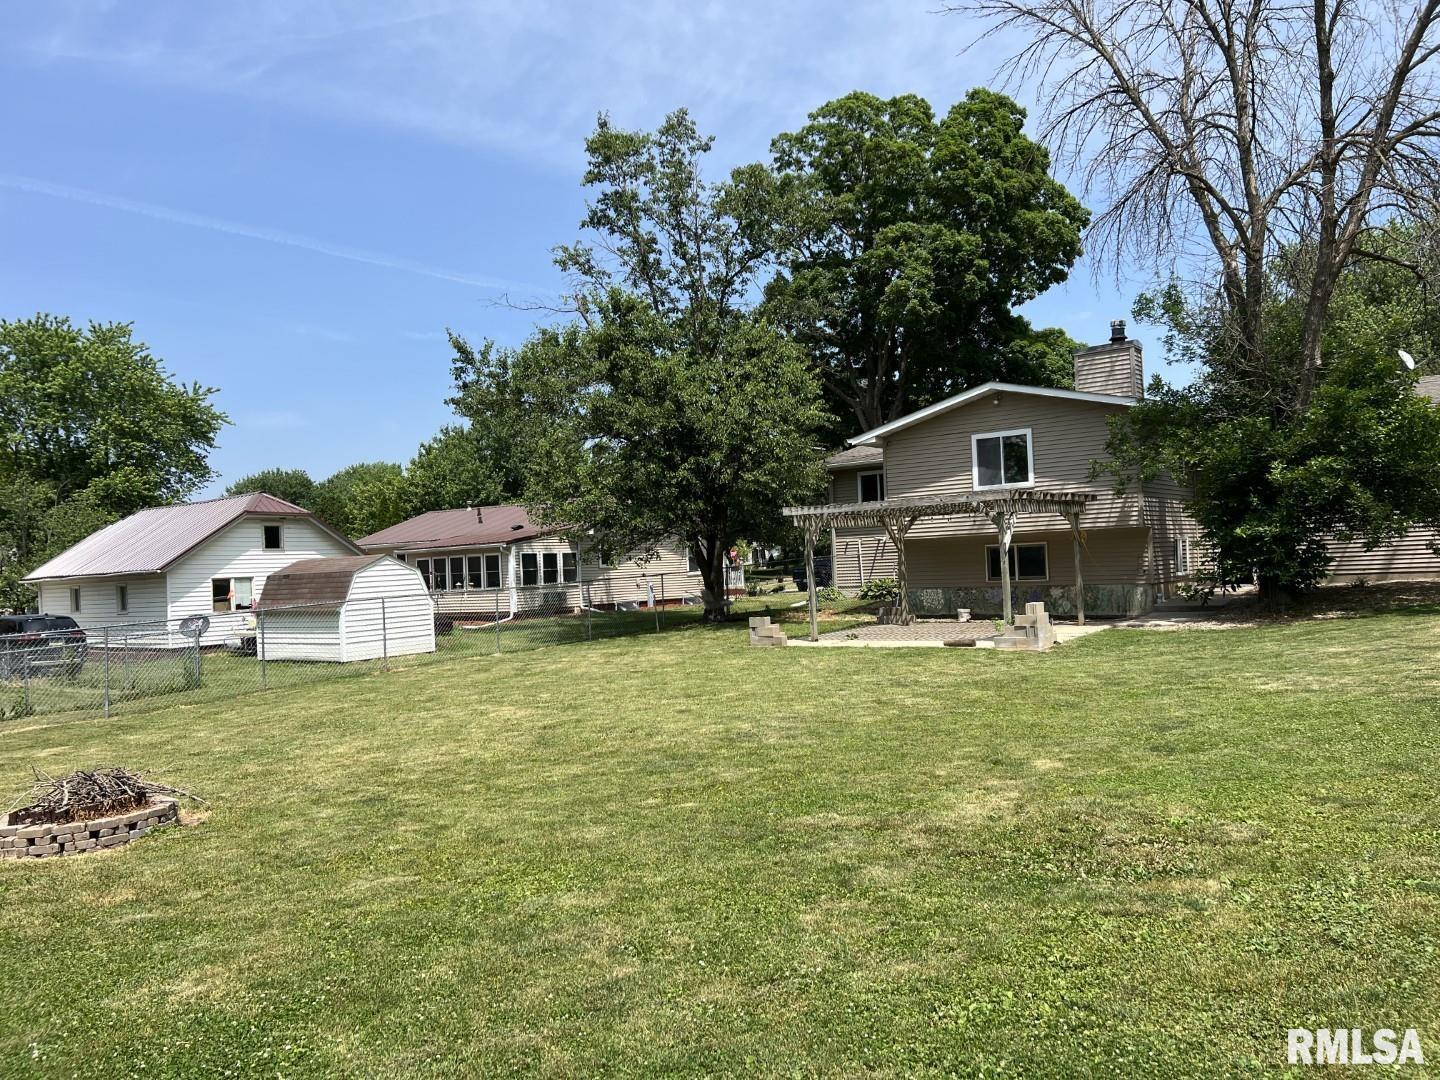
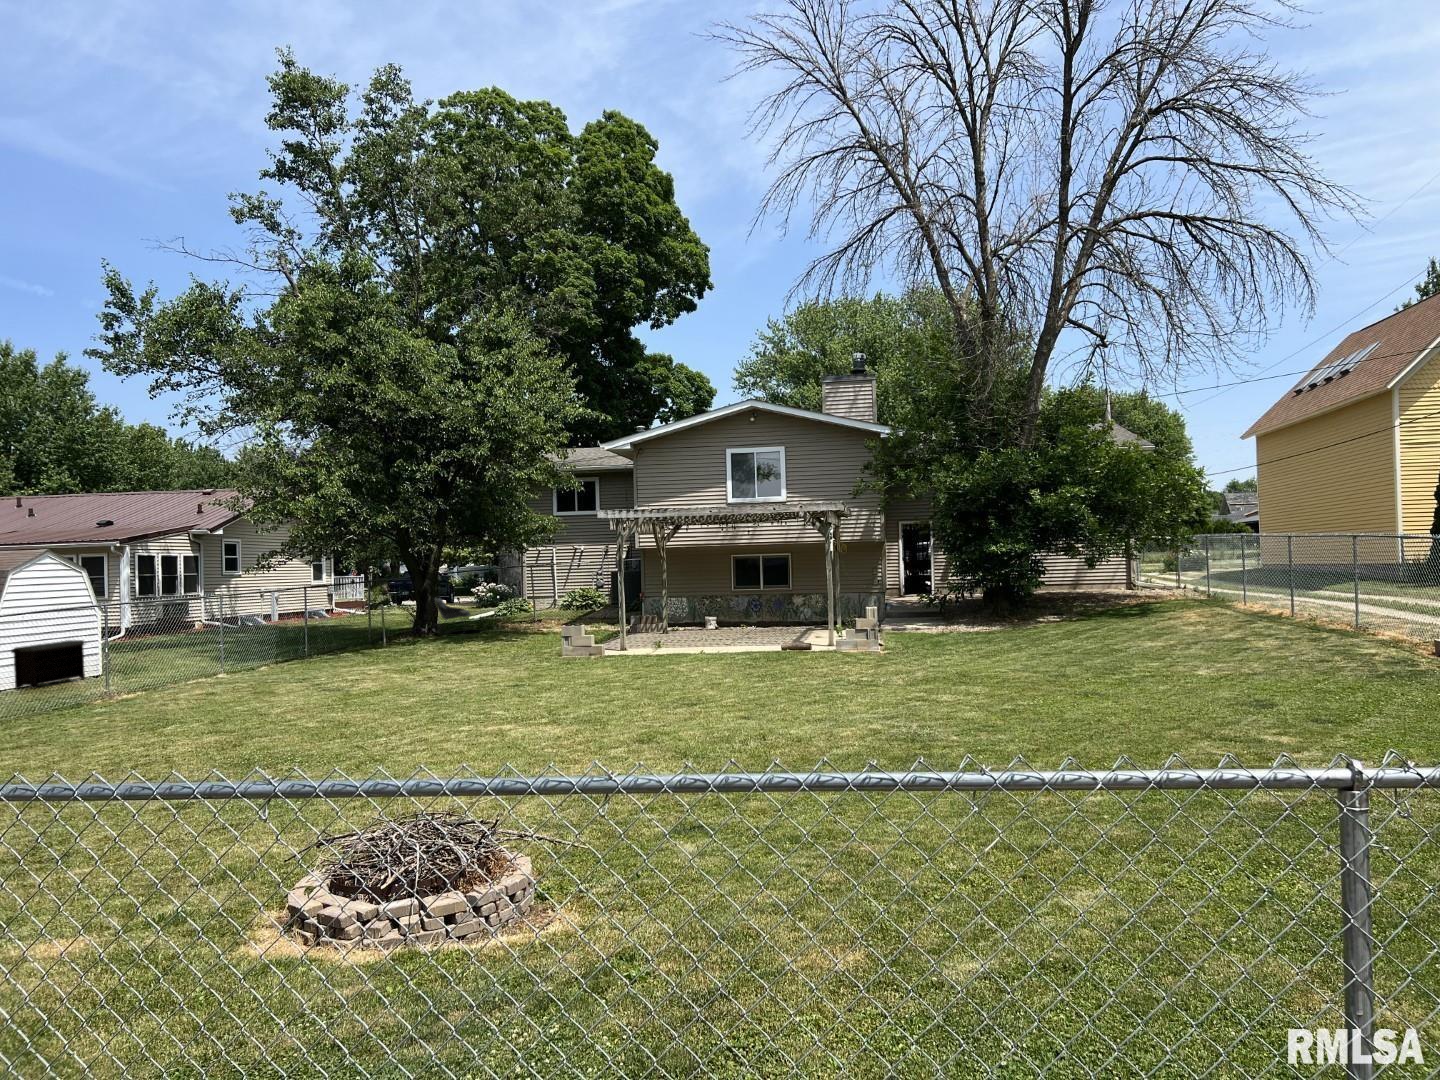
bench: none [365,623,414,657] -> present [11,640,85,689]

